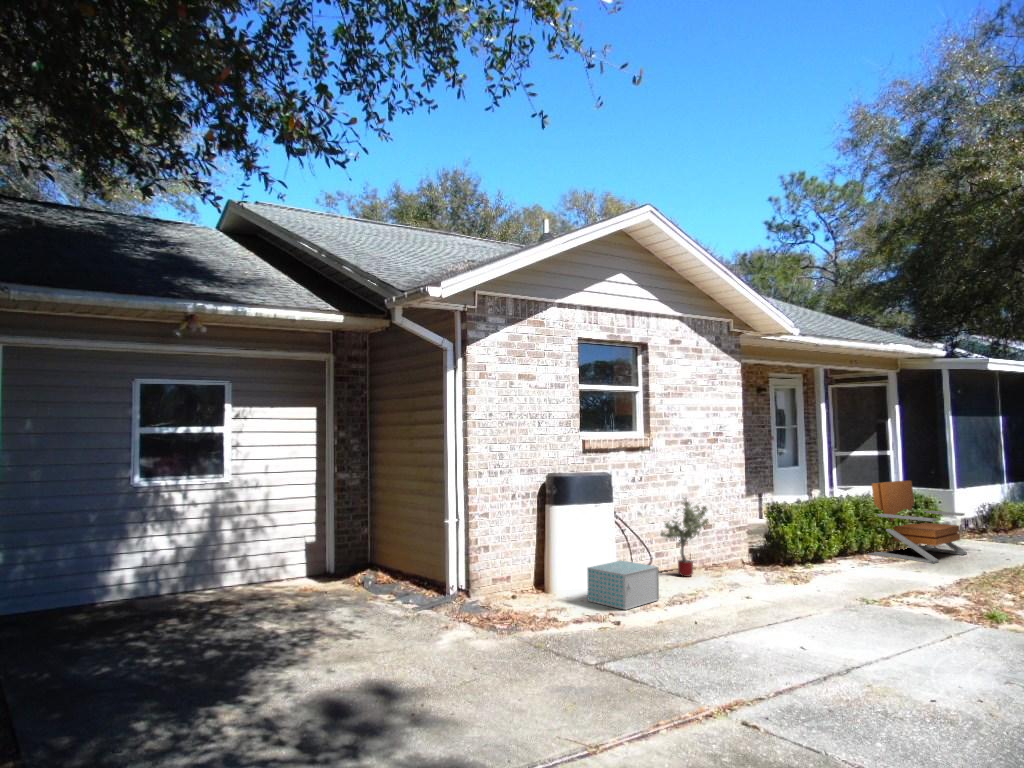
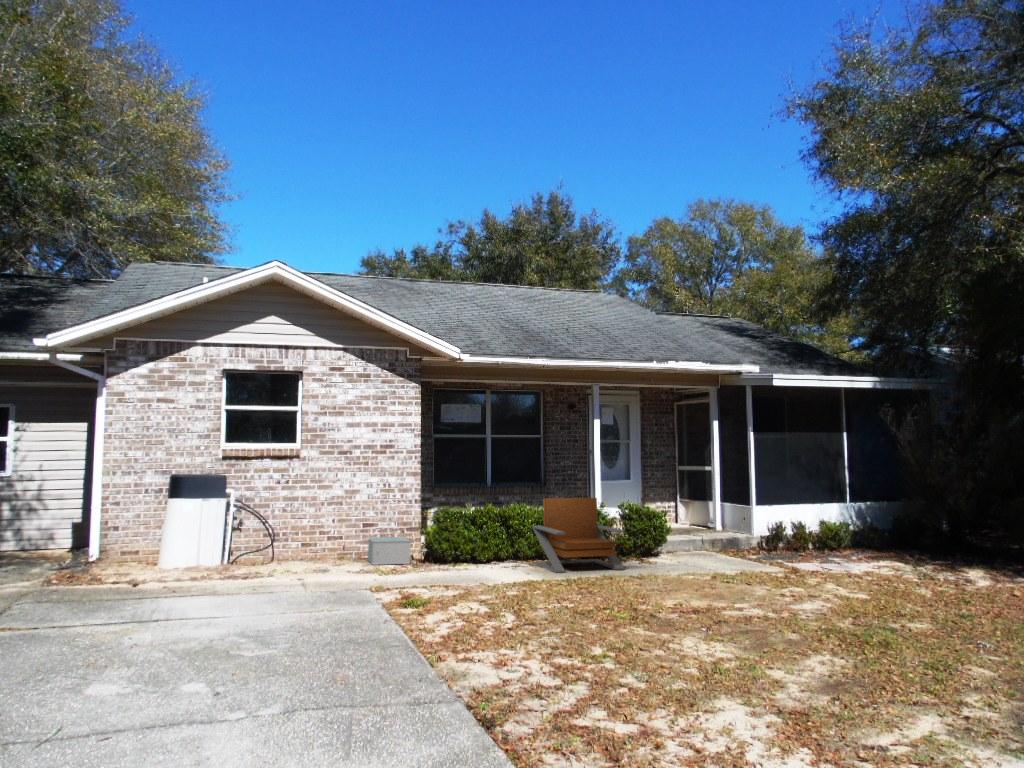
potted tree: present [660,498,709,577] -> none [280,500,335,566]
storage box: present [587,561,659,610] -> present [368,537,411,565]

